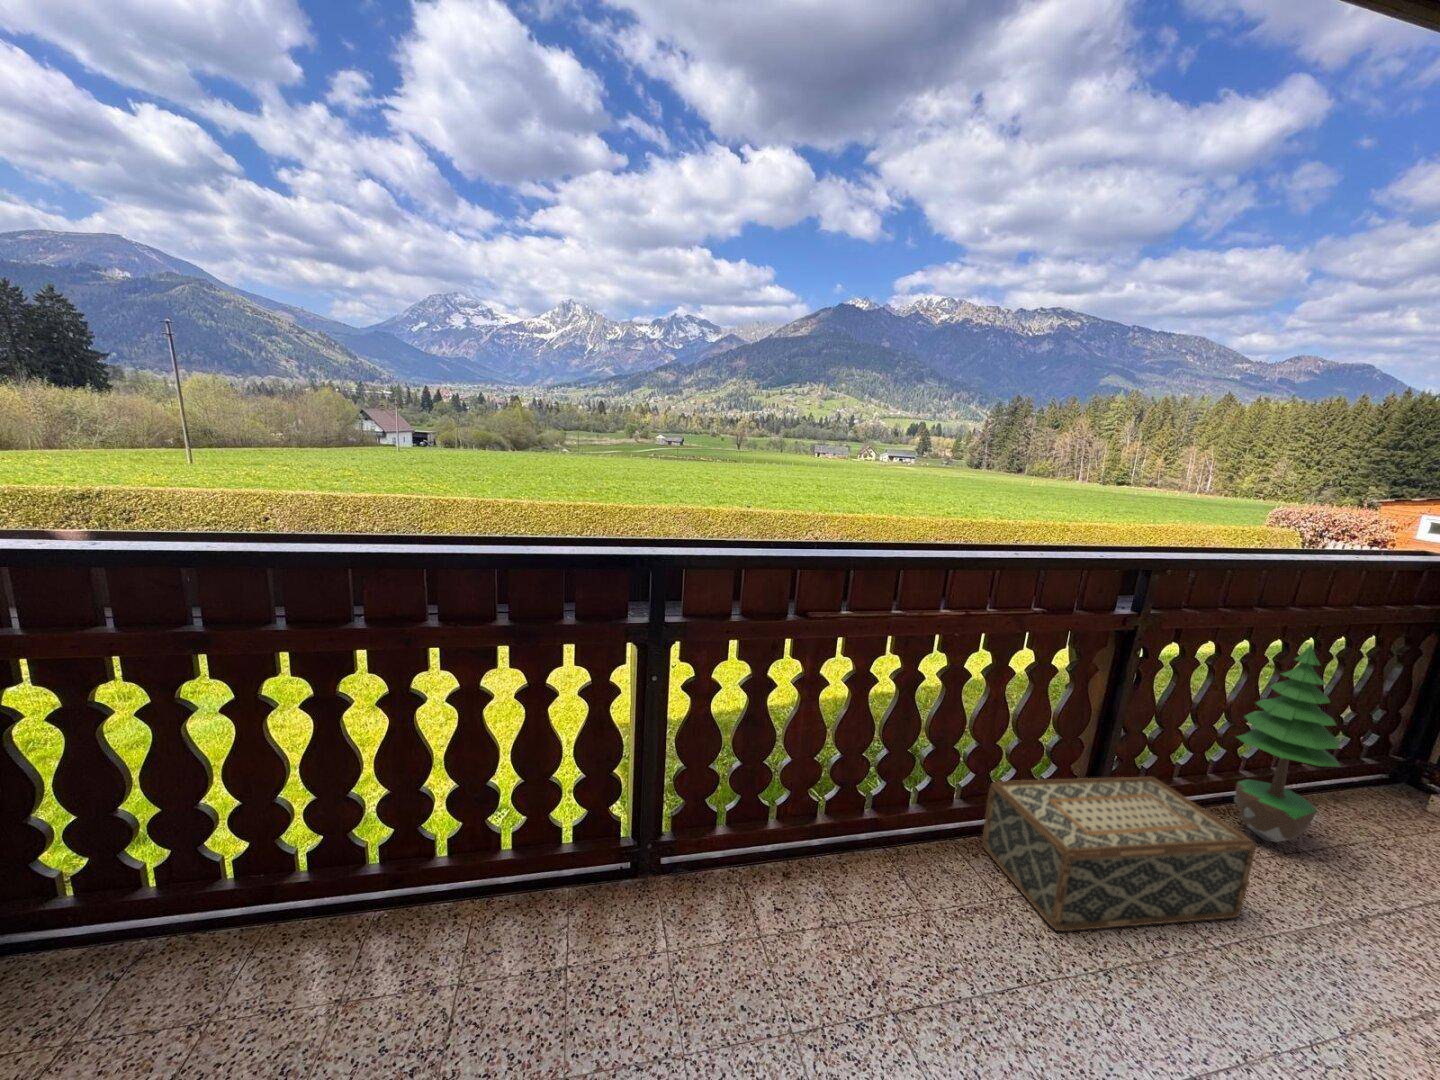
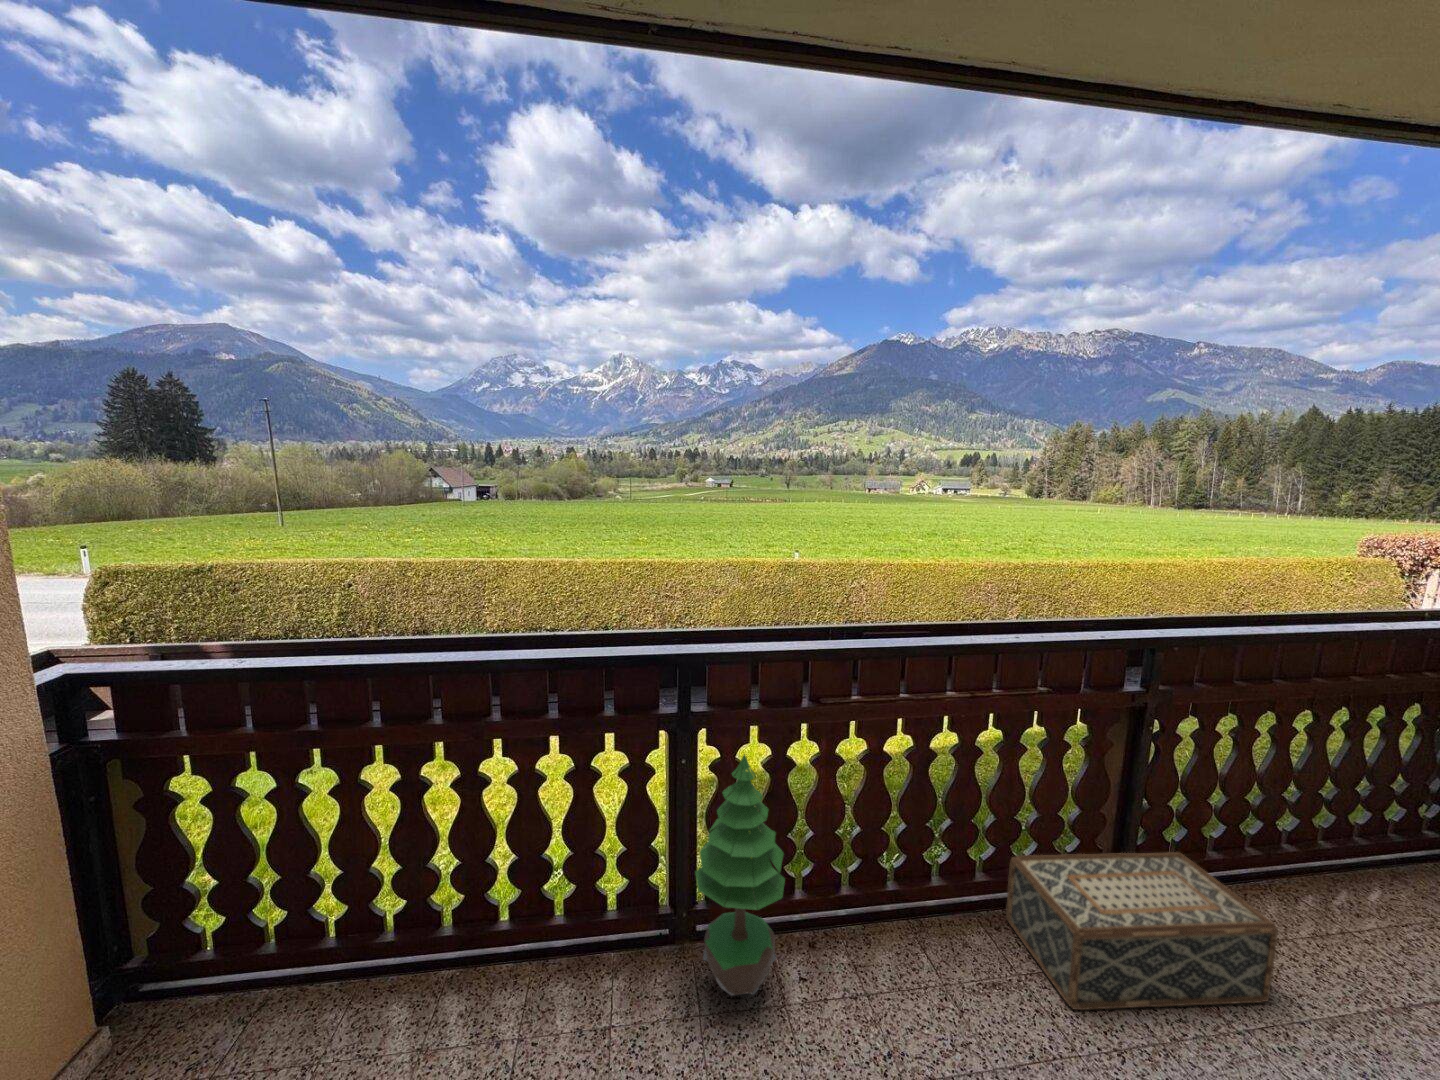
potted tree: present [1234,645,1340,842] -> present [695,754,785,995]

